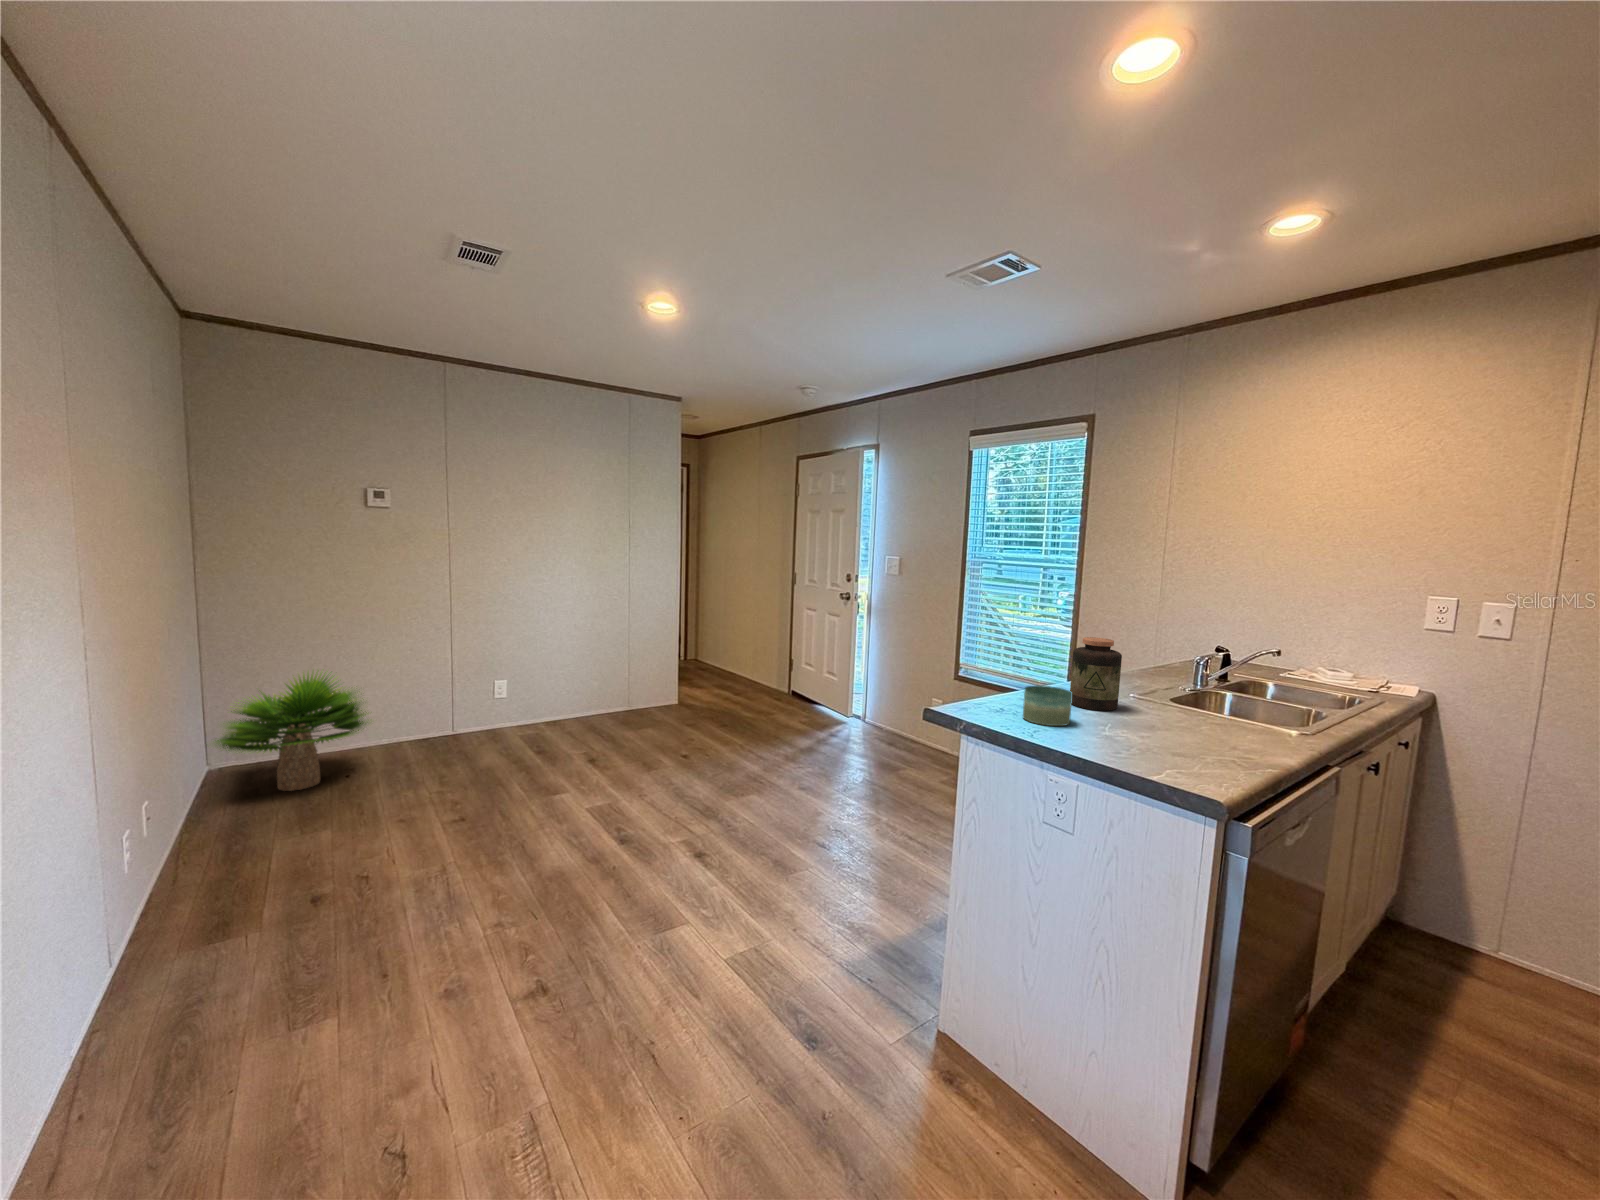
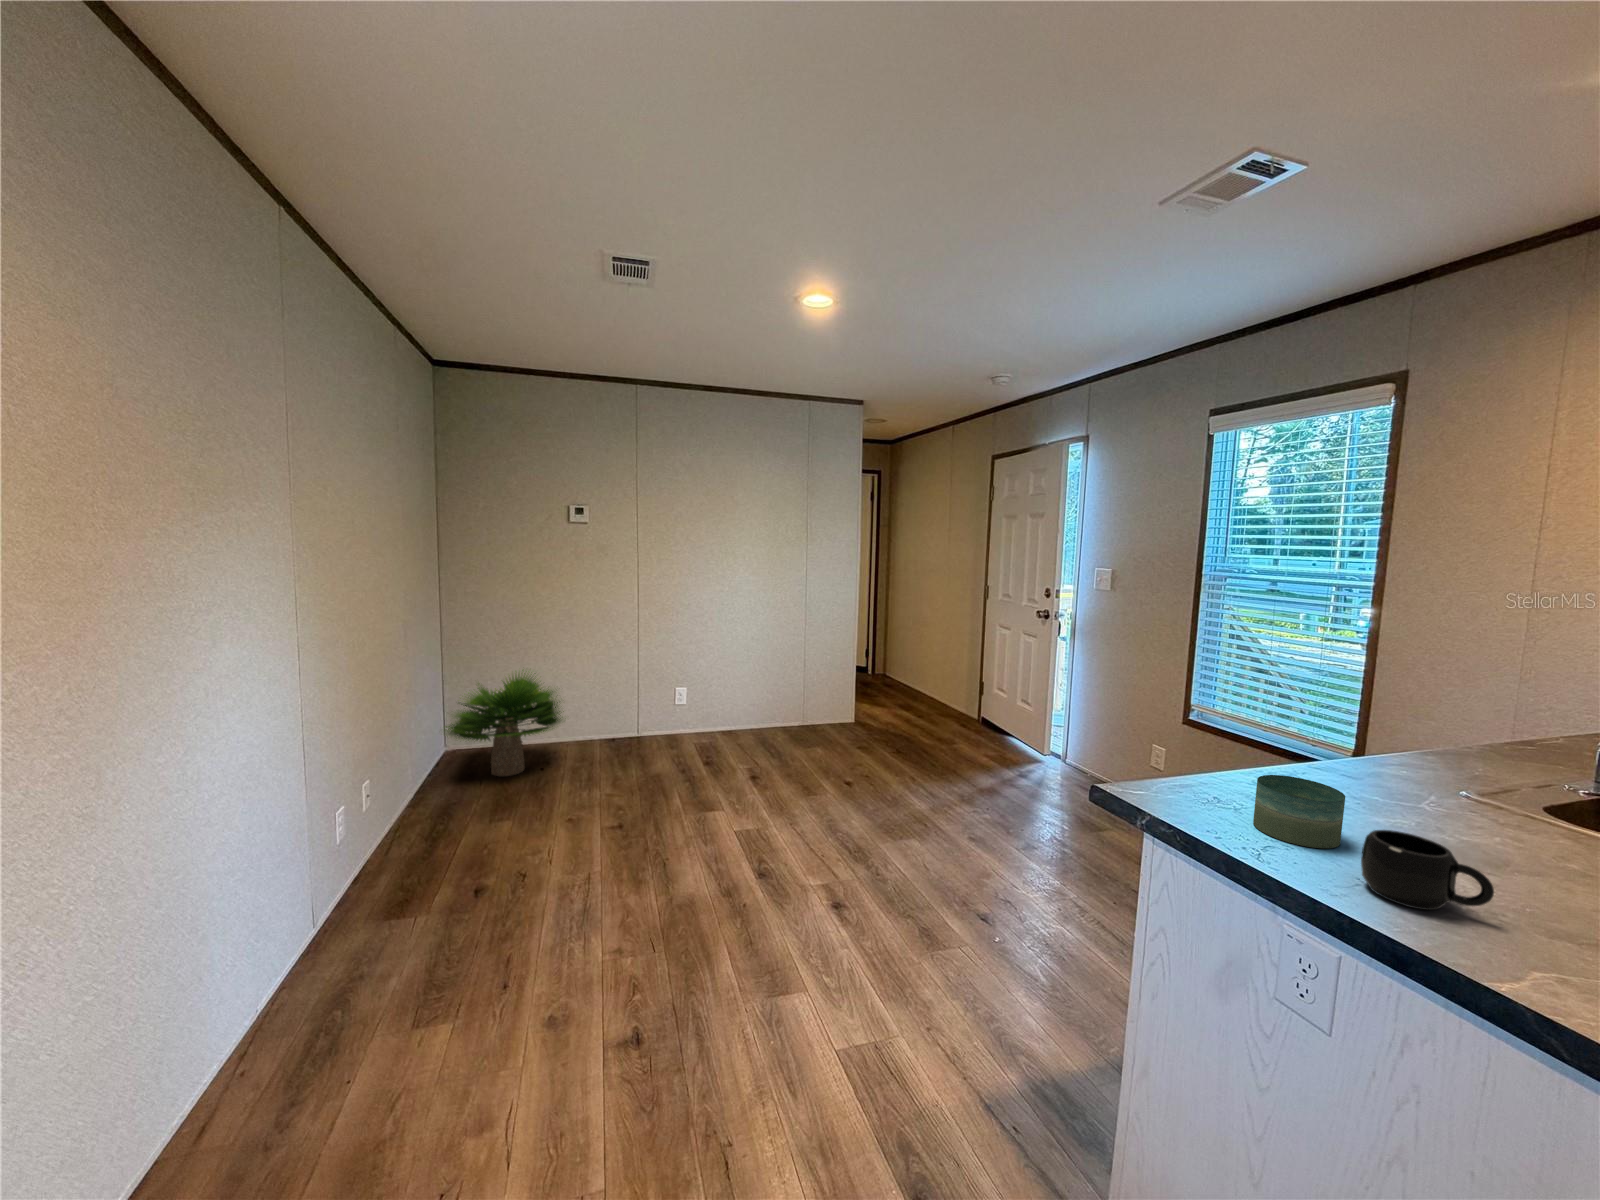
jar: present [1070,637,1122,711] -> none [1344,703,1448,825]
mug: none [1082,706,1144,747] -> present [1361,830,1494,910]

